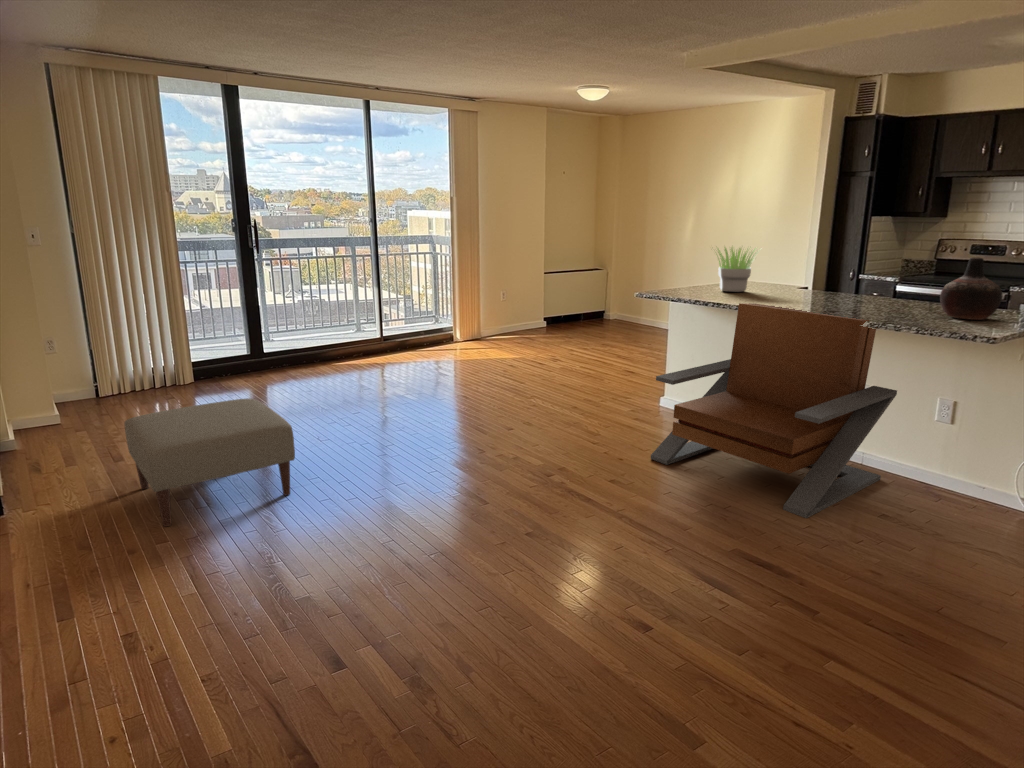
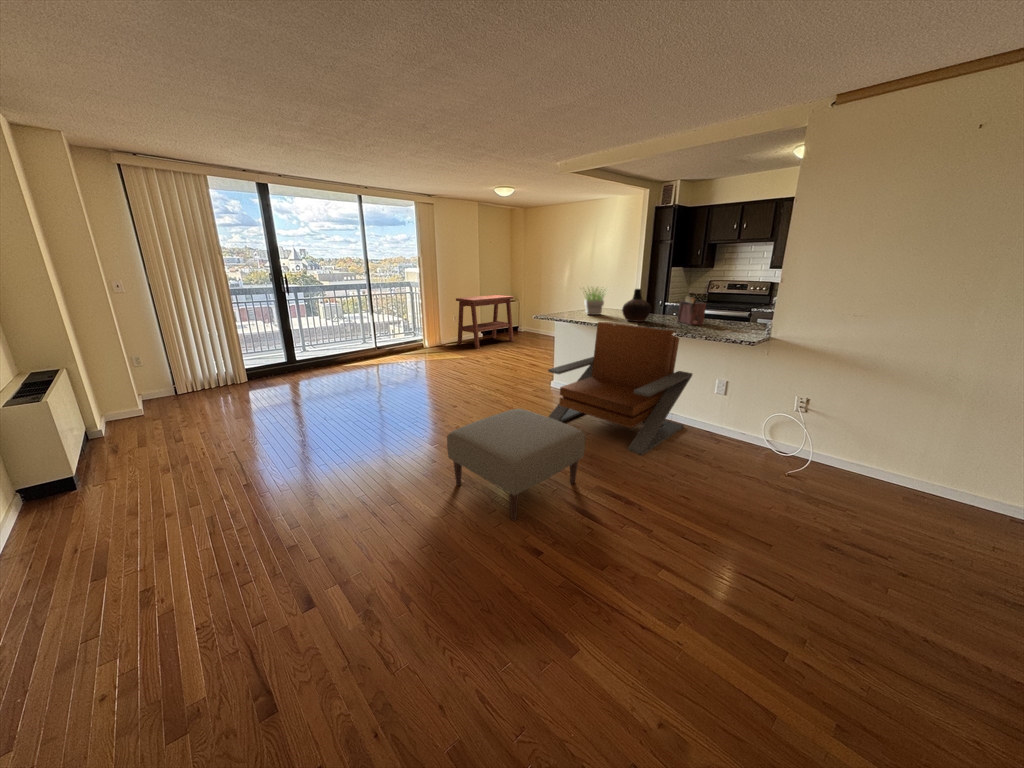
side table: none [506,257,599,343] -> present [456,295,514,349]
vase: present [940,258,1002,320] -> present [622,289,651,322]
toaster: none [874,265,924,312] -> present [677,296,706,325]
ottoman: present [124,398,295,527] -> present [447,409,585,521]

